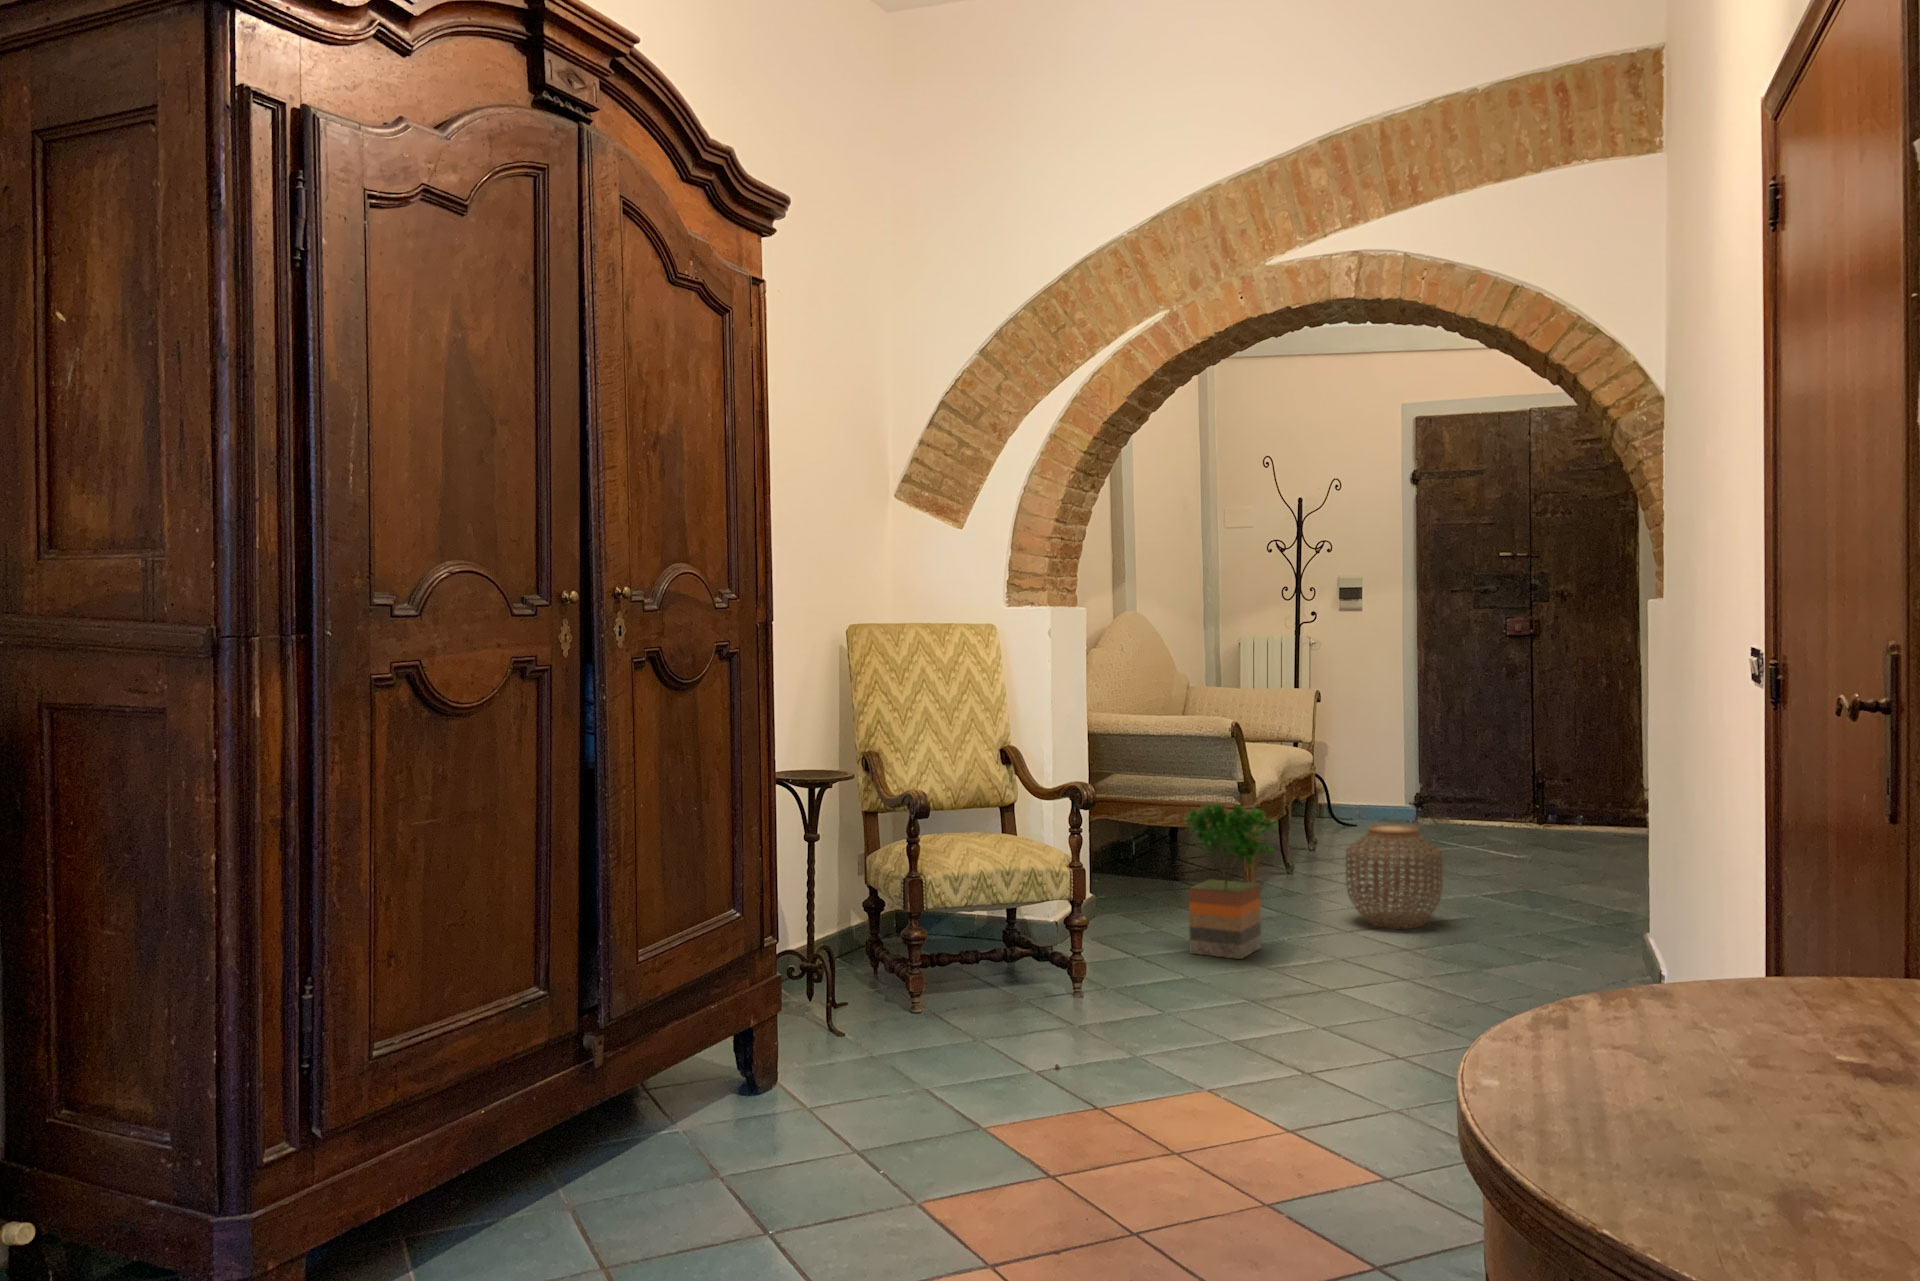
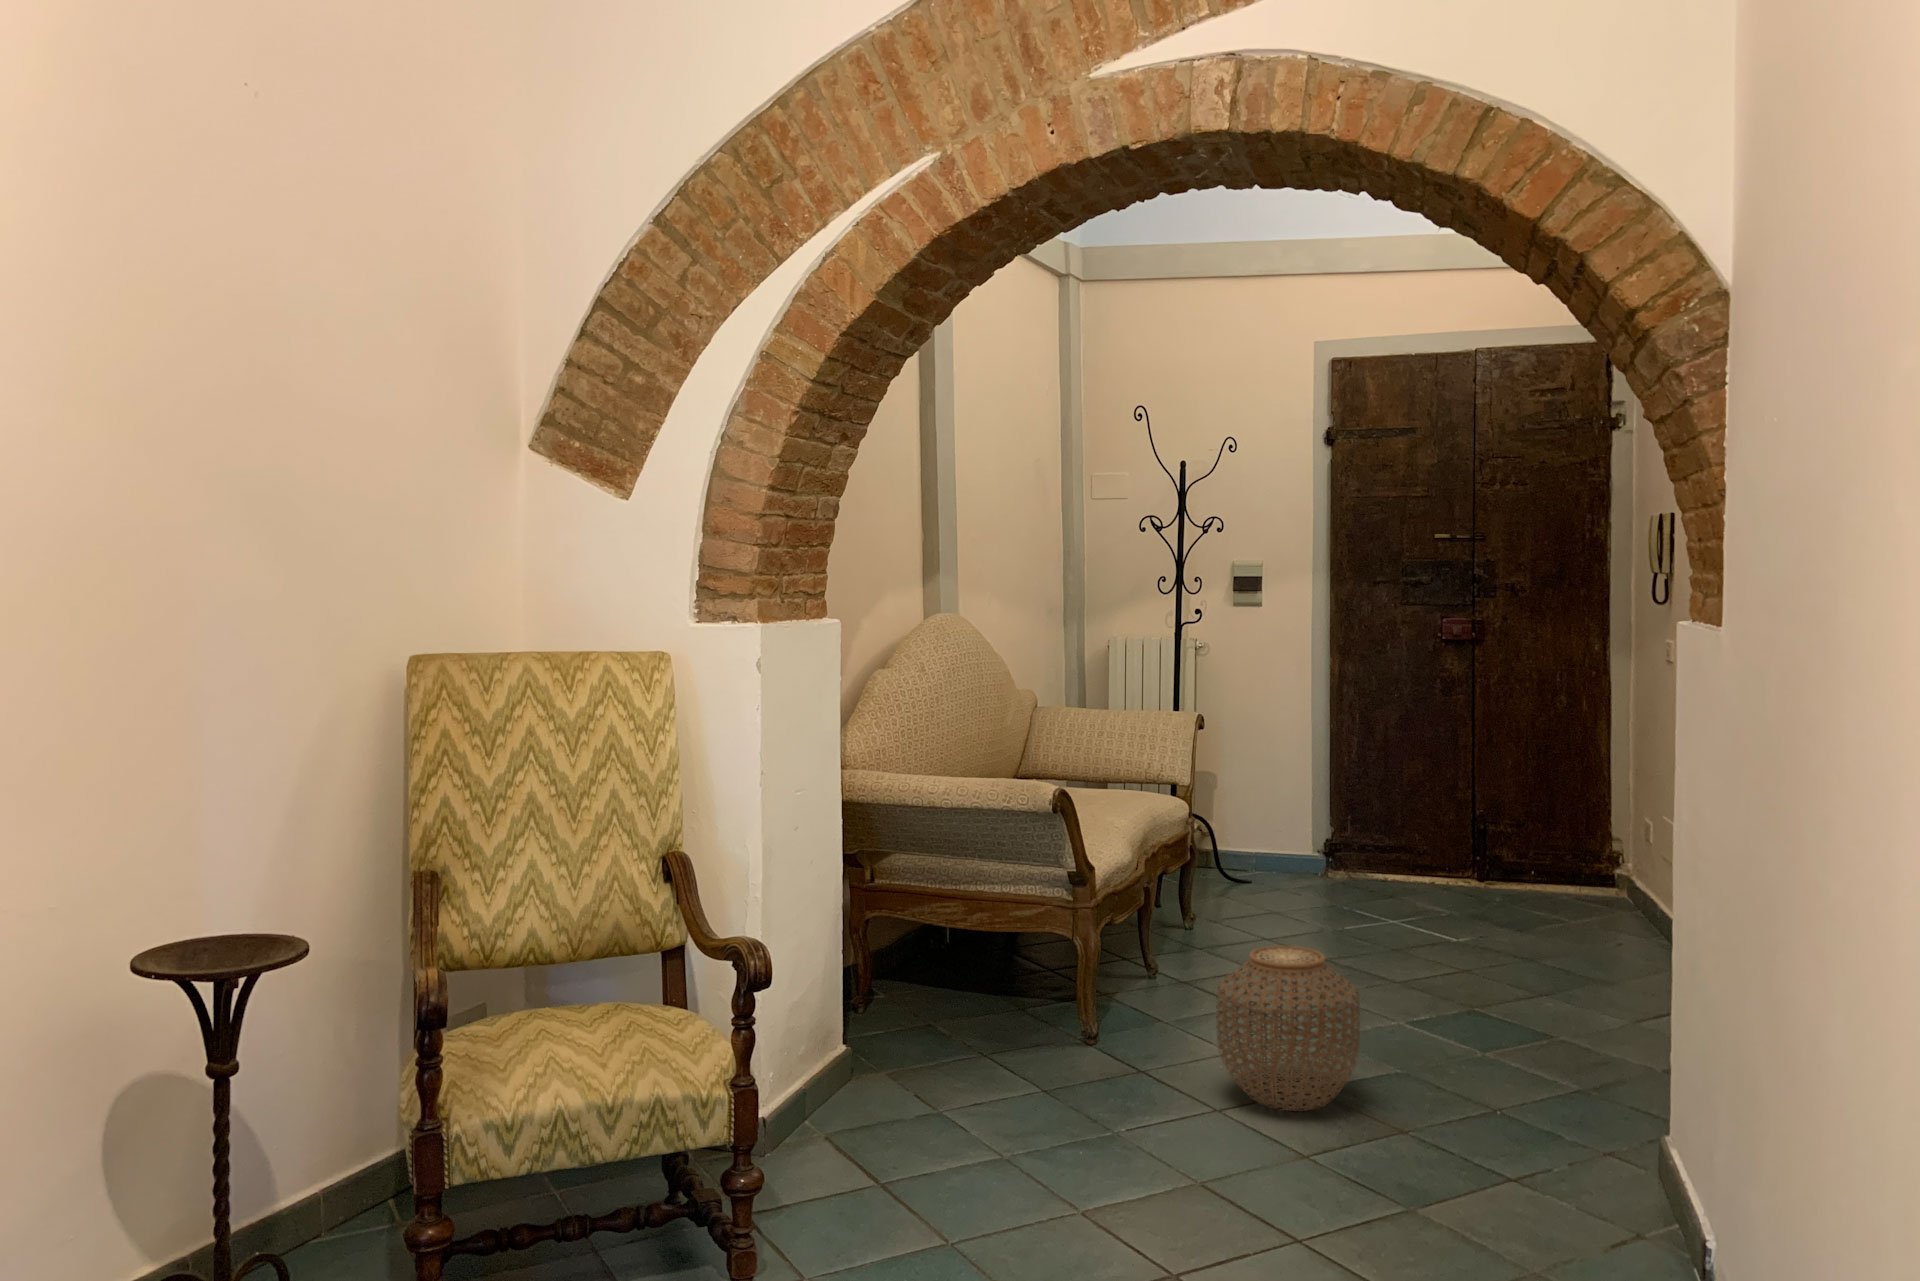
potted tree: present [1185,803,1277,959] -> none [954,934,1106,1196]

